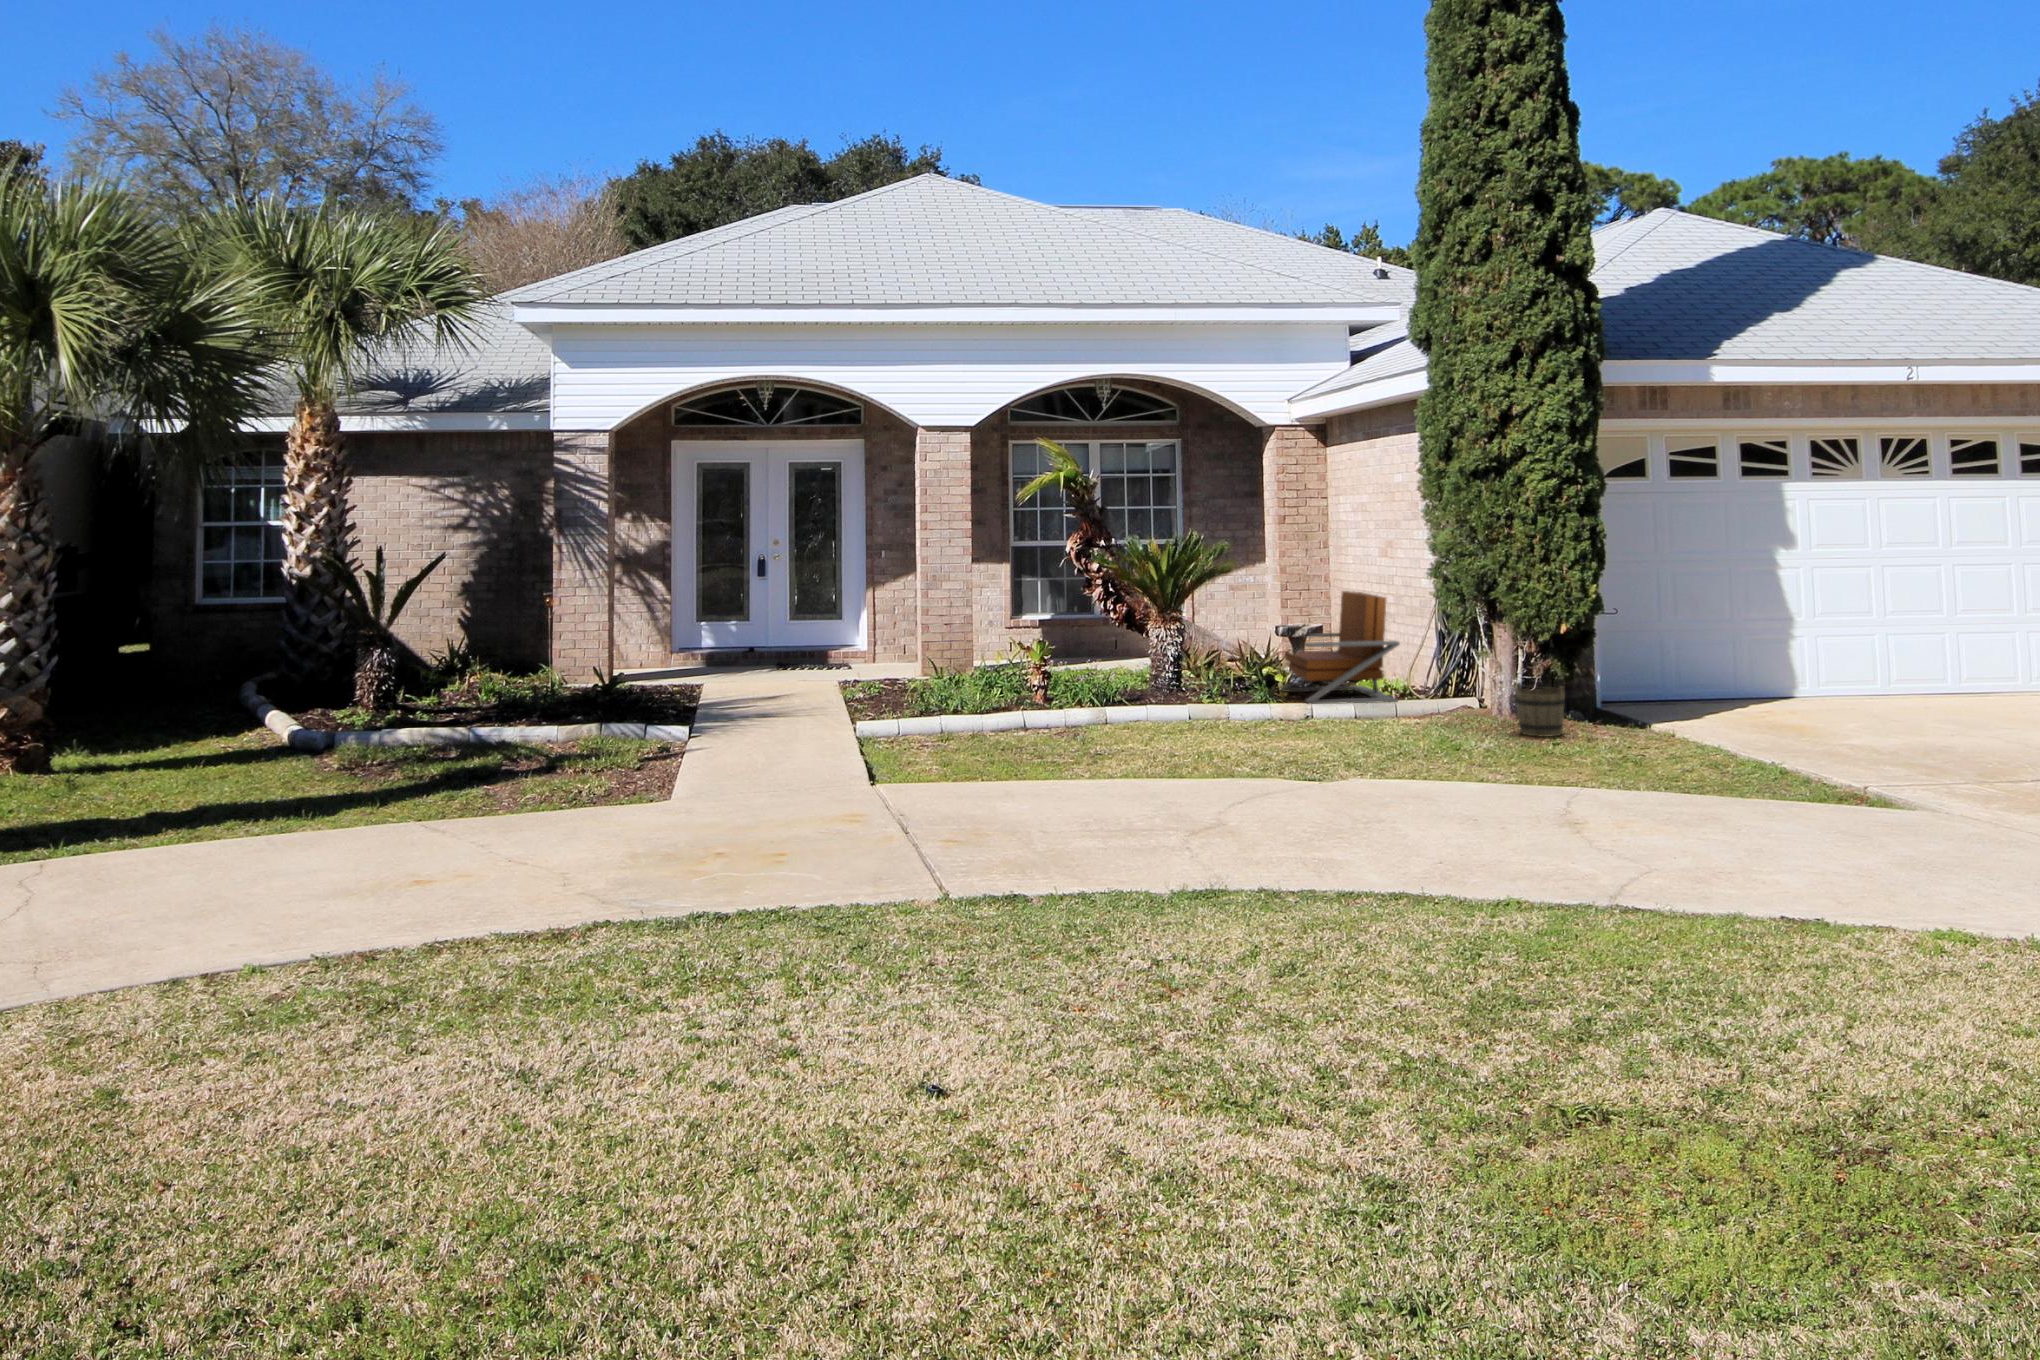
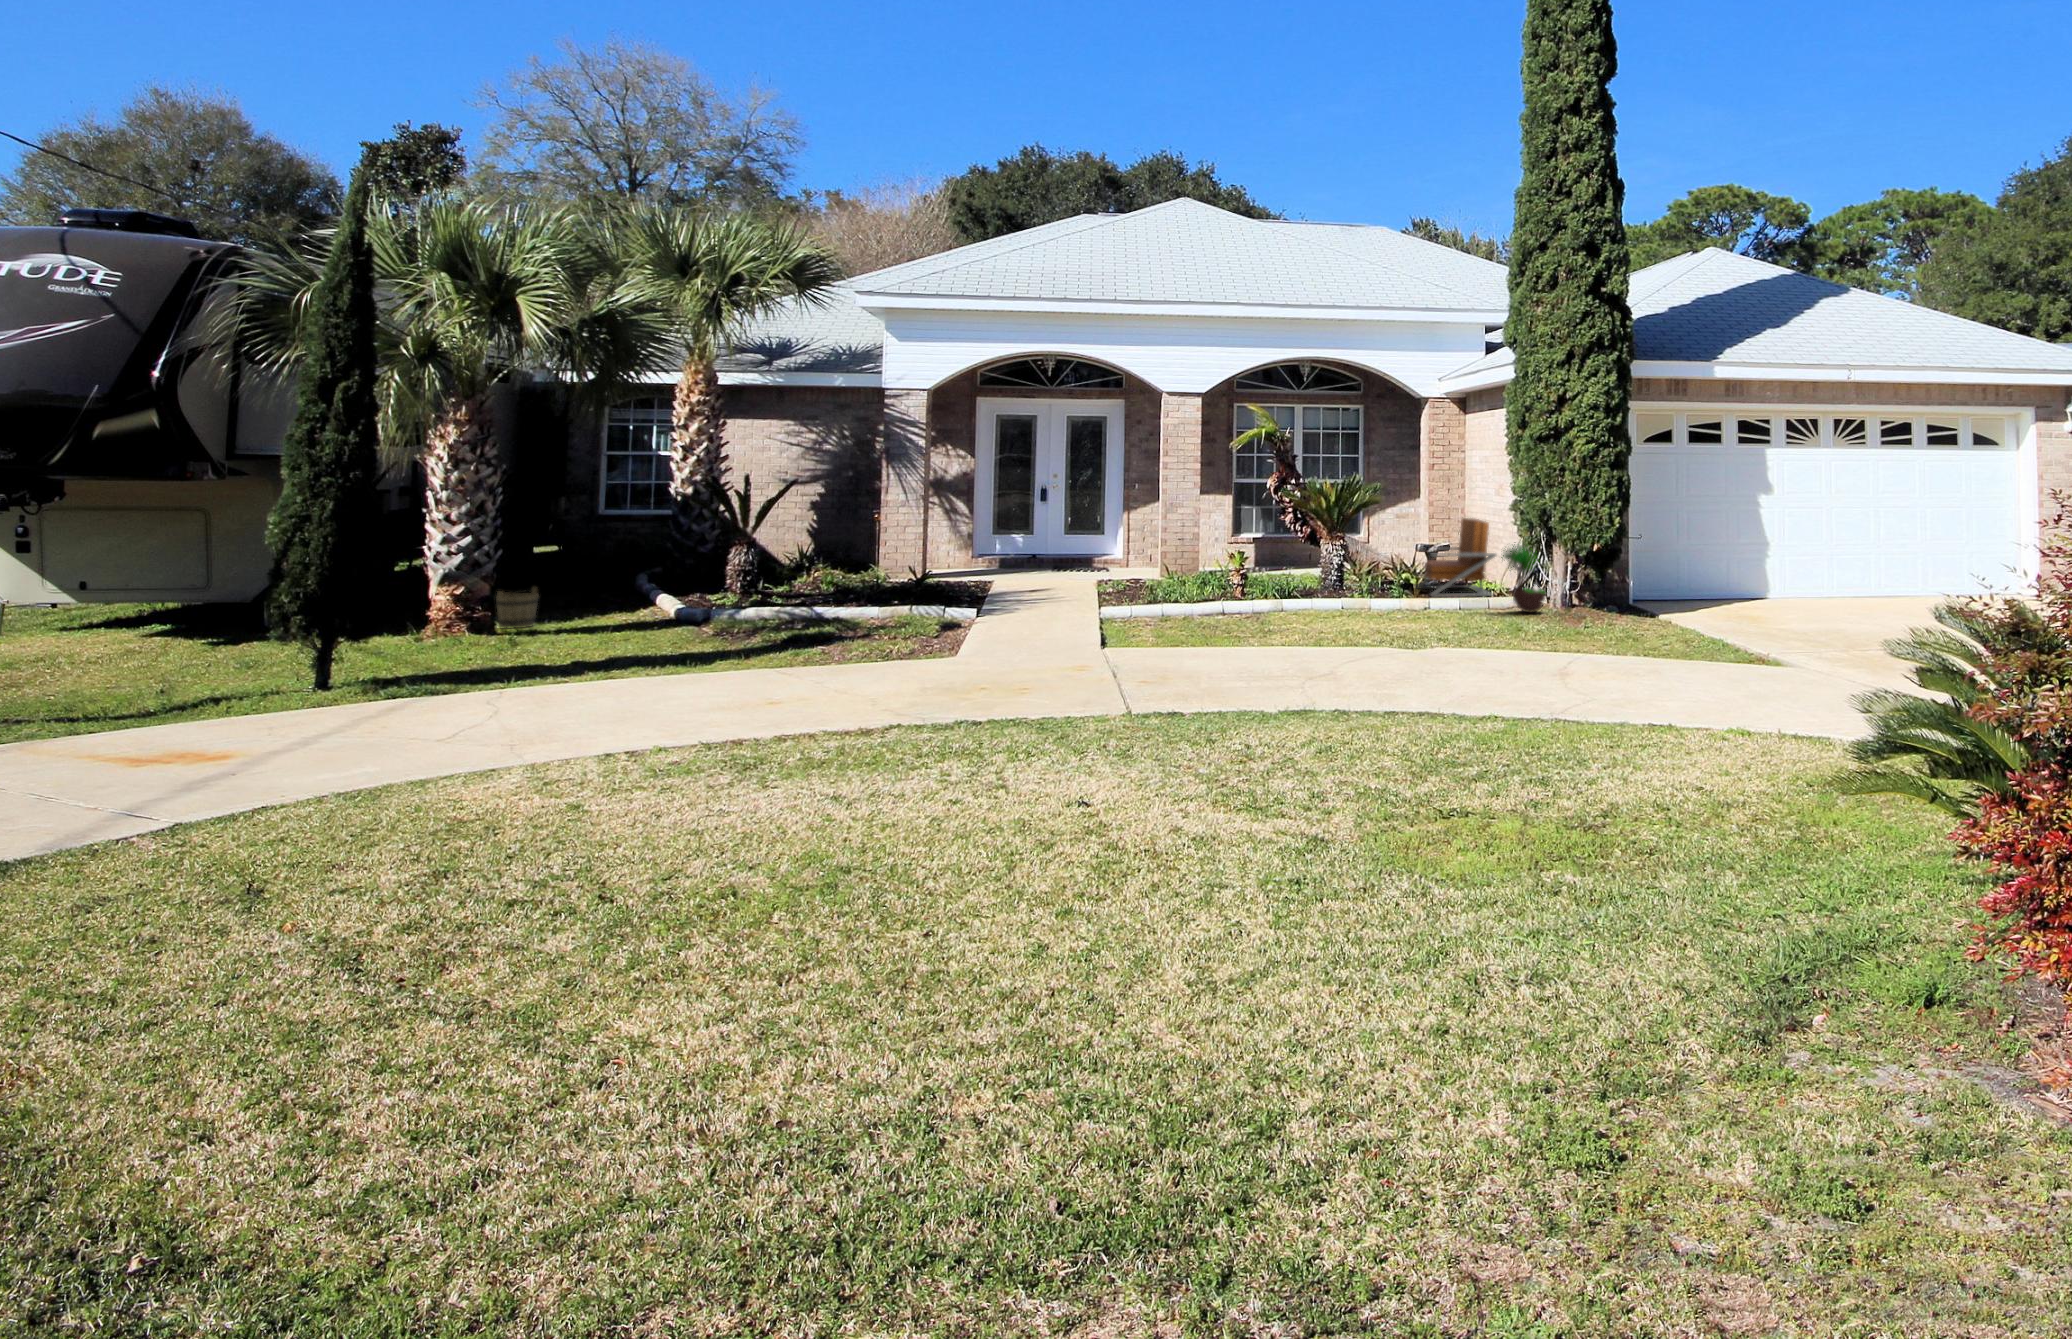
potted tree: none [1417,619,1490,728] -> present [1501,542,1546,613]
bucket: present [1515,683,1565,737] -> present [496,588,538,628]

